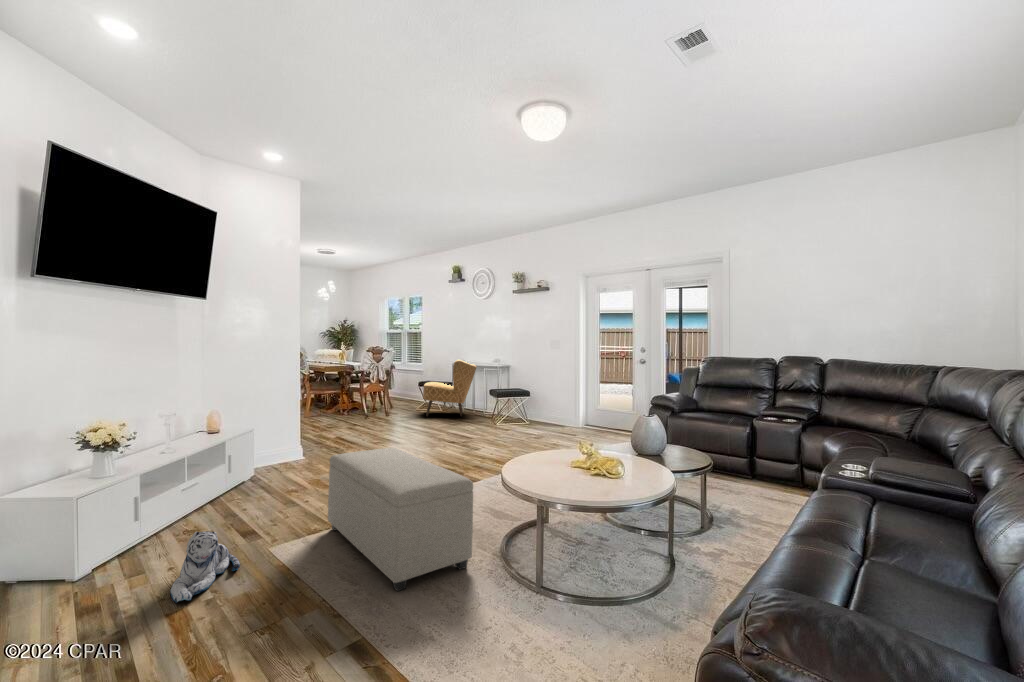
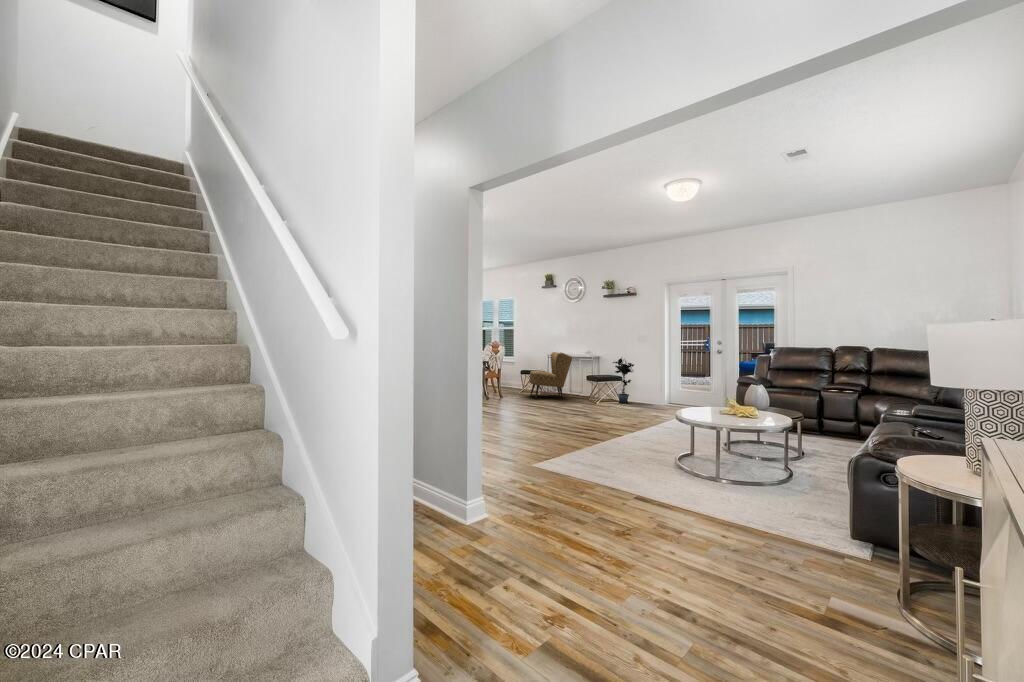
potted plant: none [519,366,544,425] -> present [613,358,634,403]
ottoman: present [328,448,473,591] -> none [568,410,677,482]
plush toy: present [170,531,240,603] -> none [522,451,549,485]

